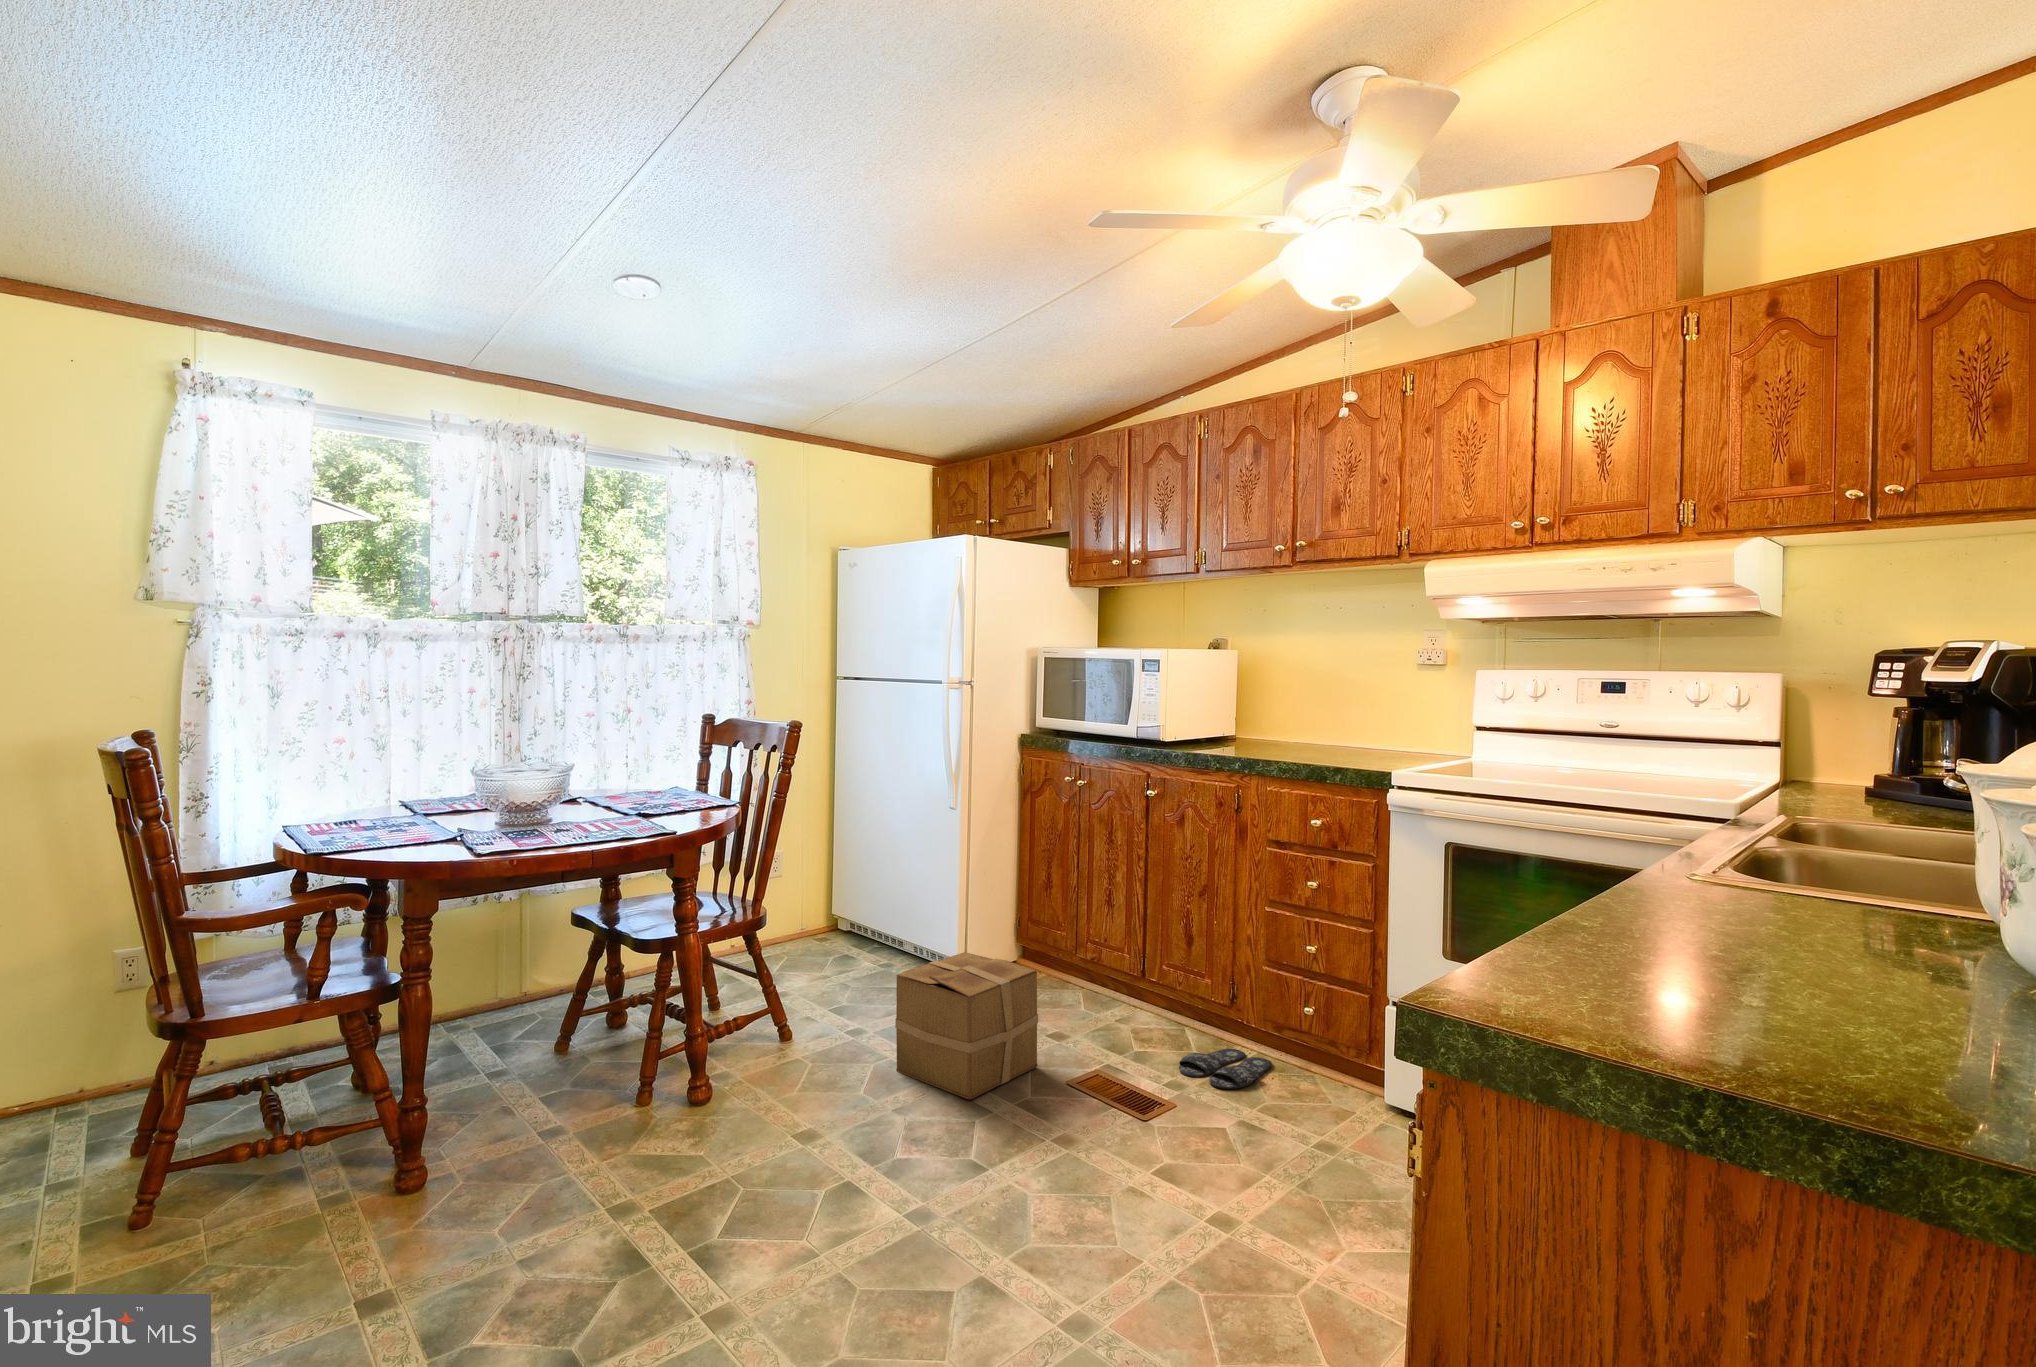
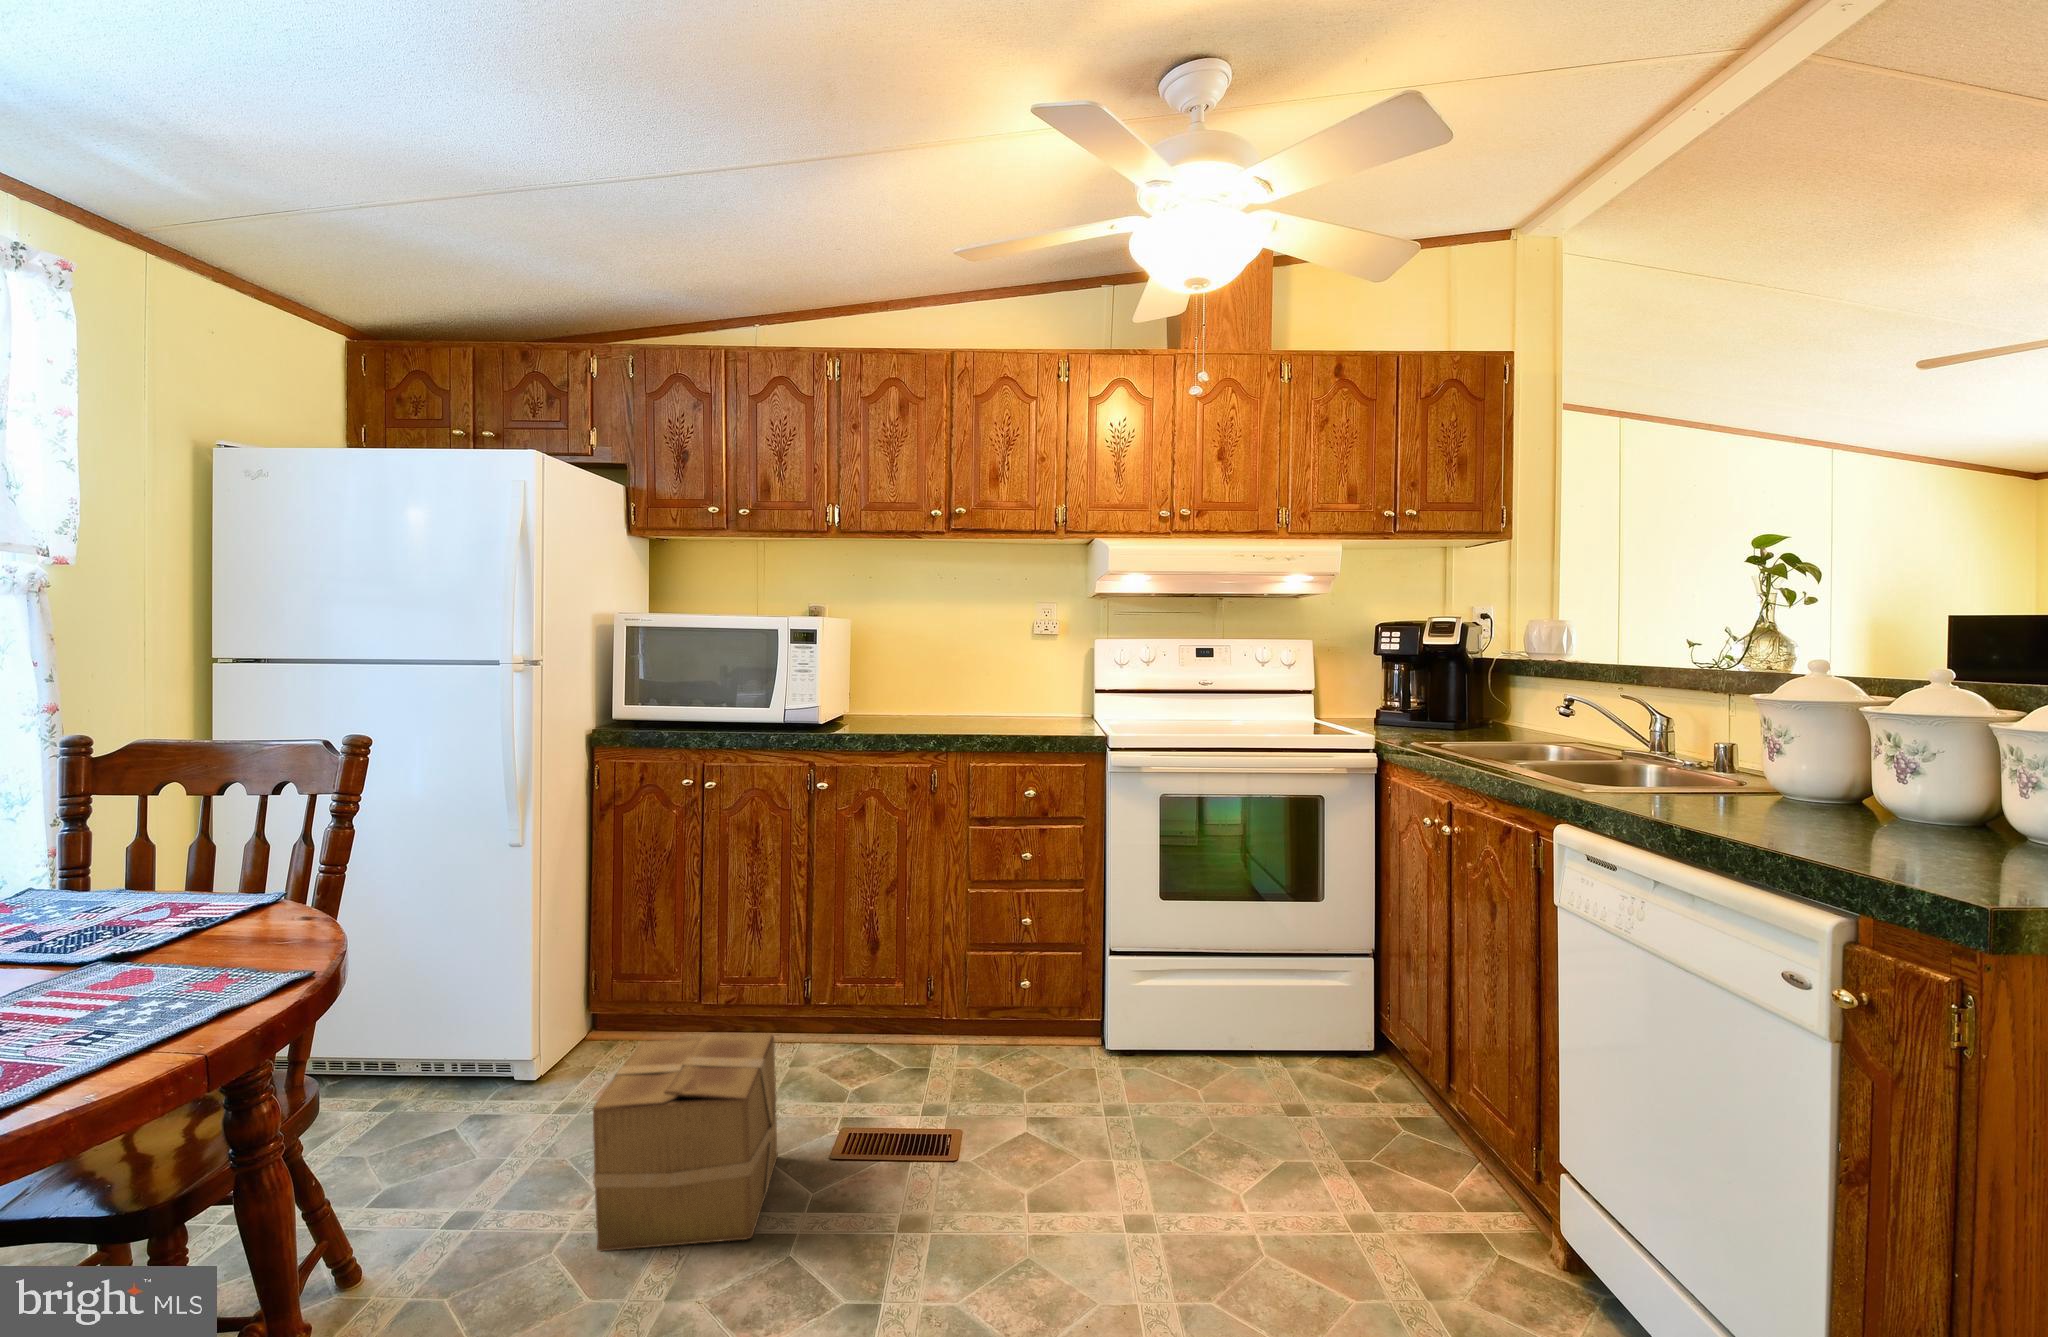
slippers: present [1179,1049,1272,1089] -> none [912,1048,1000,1096]

